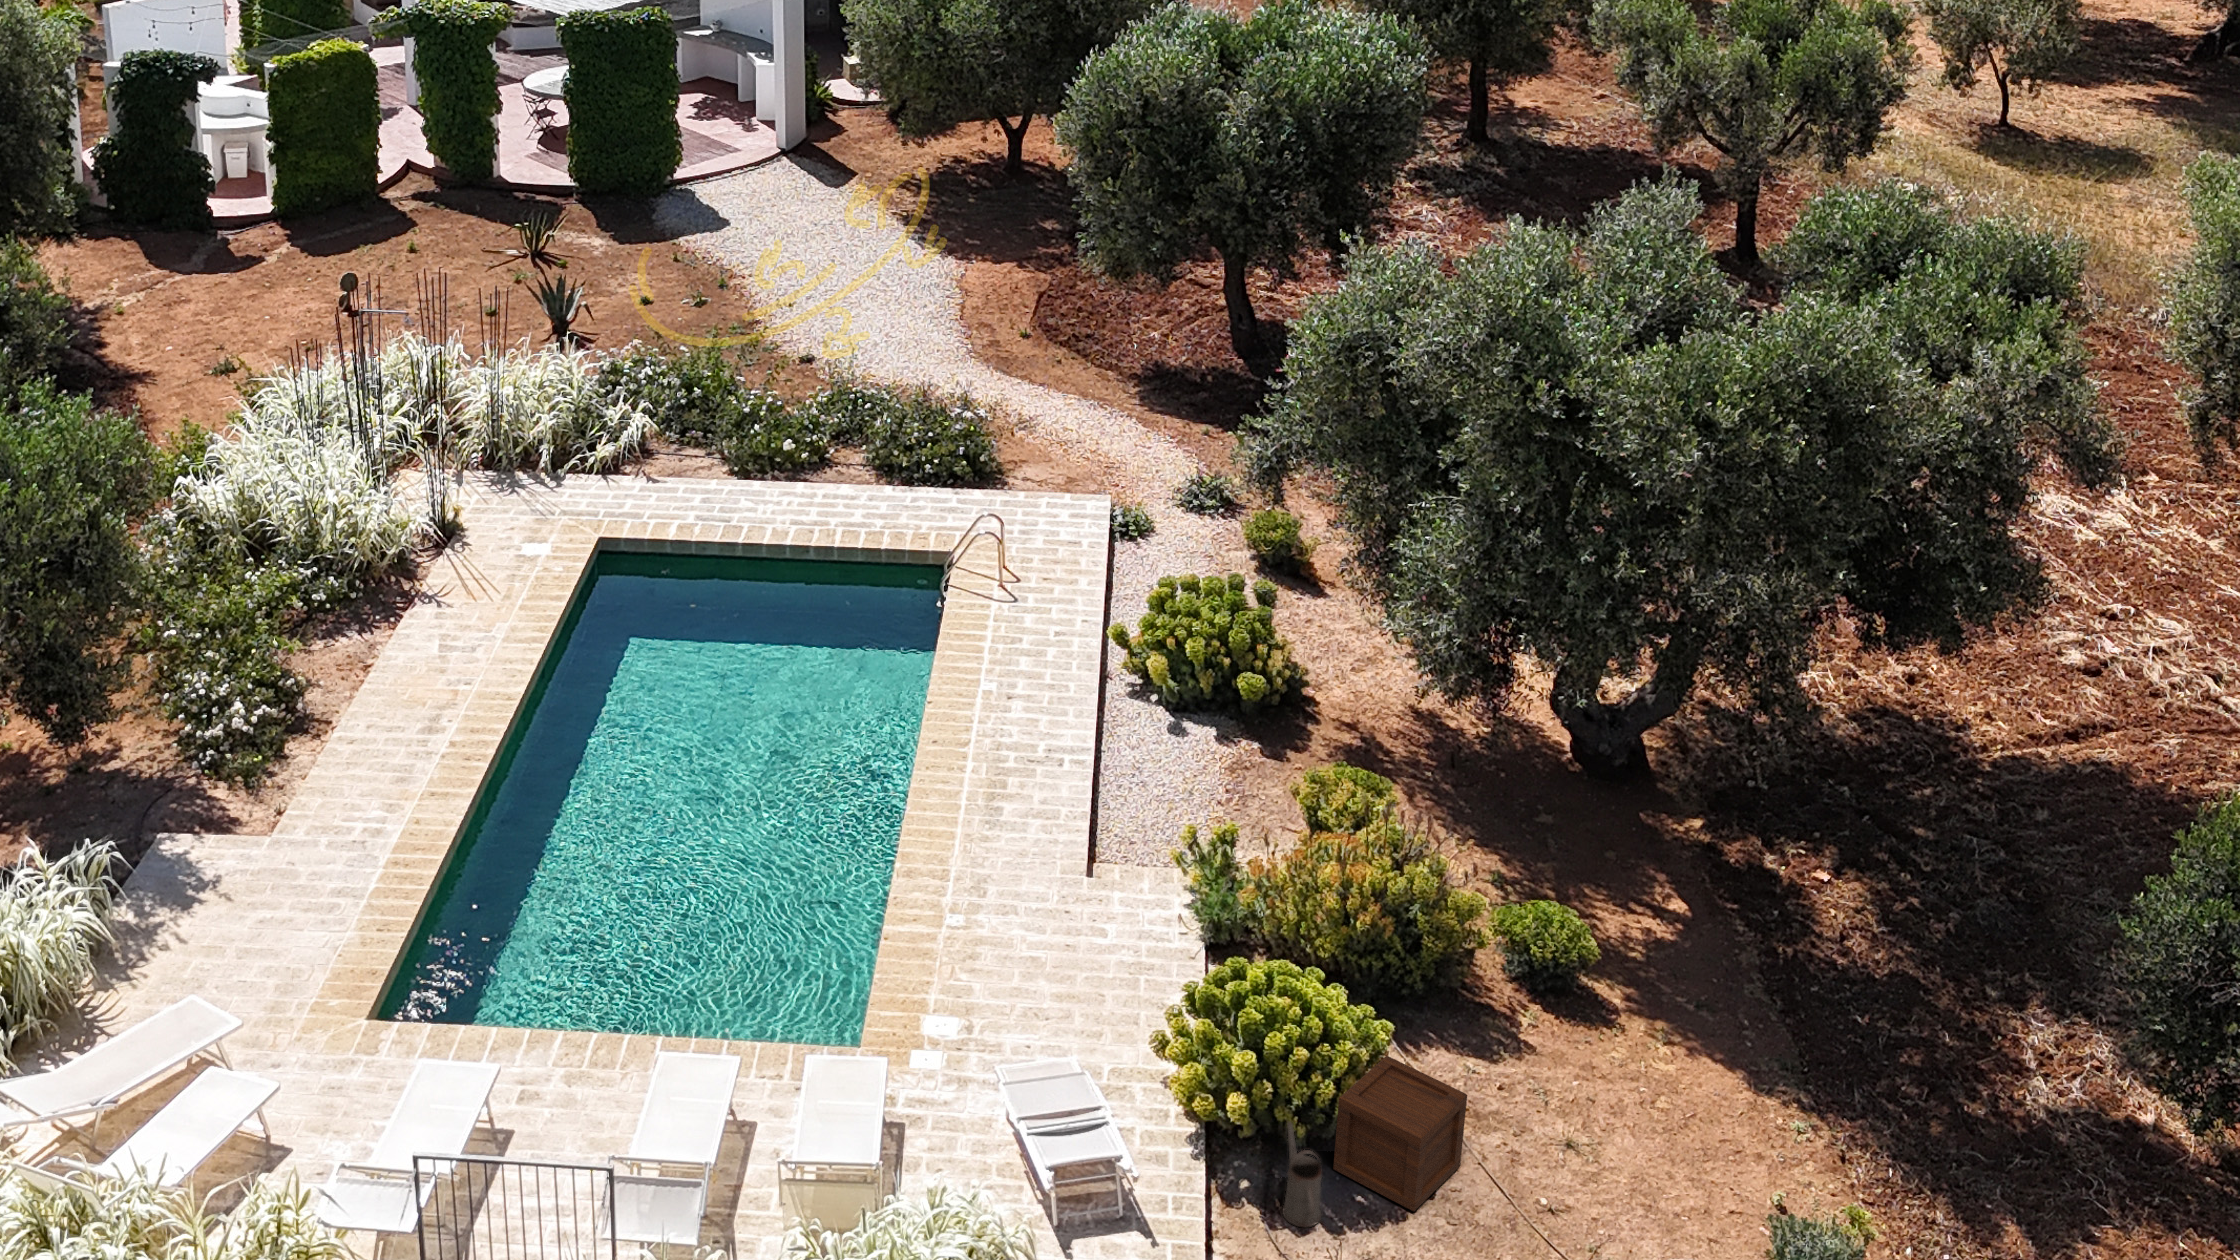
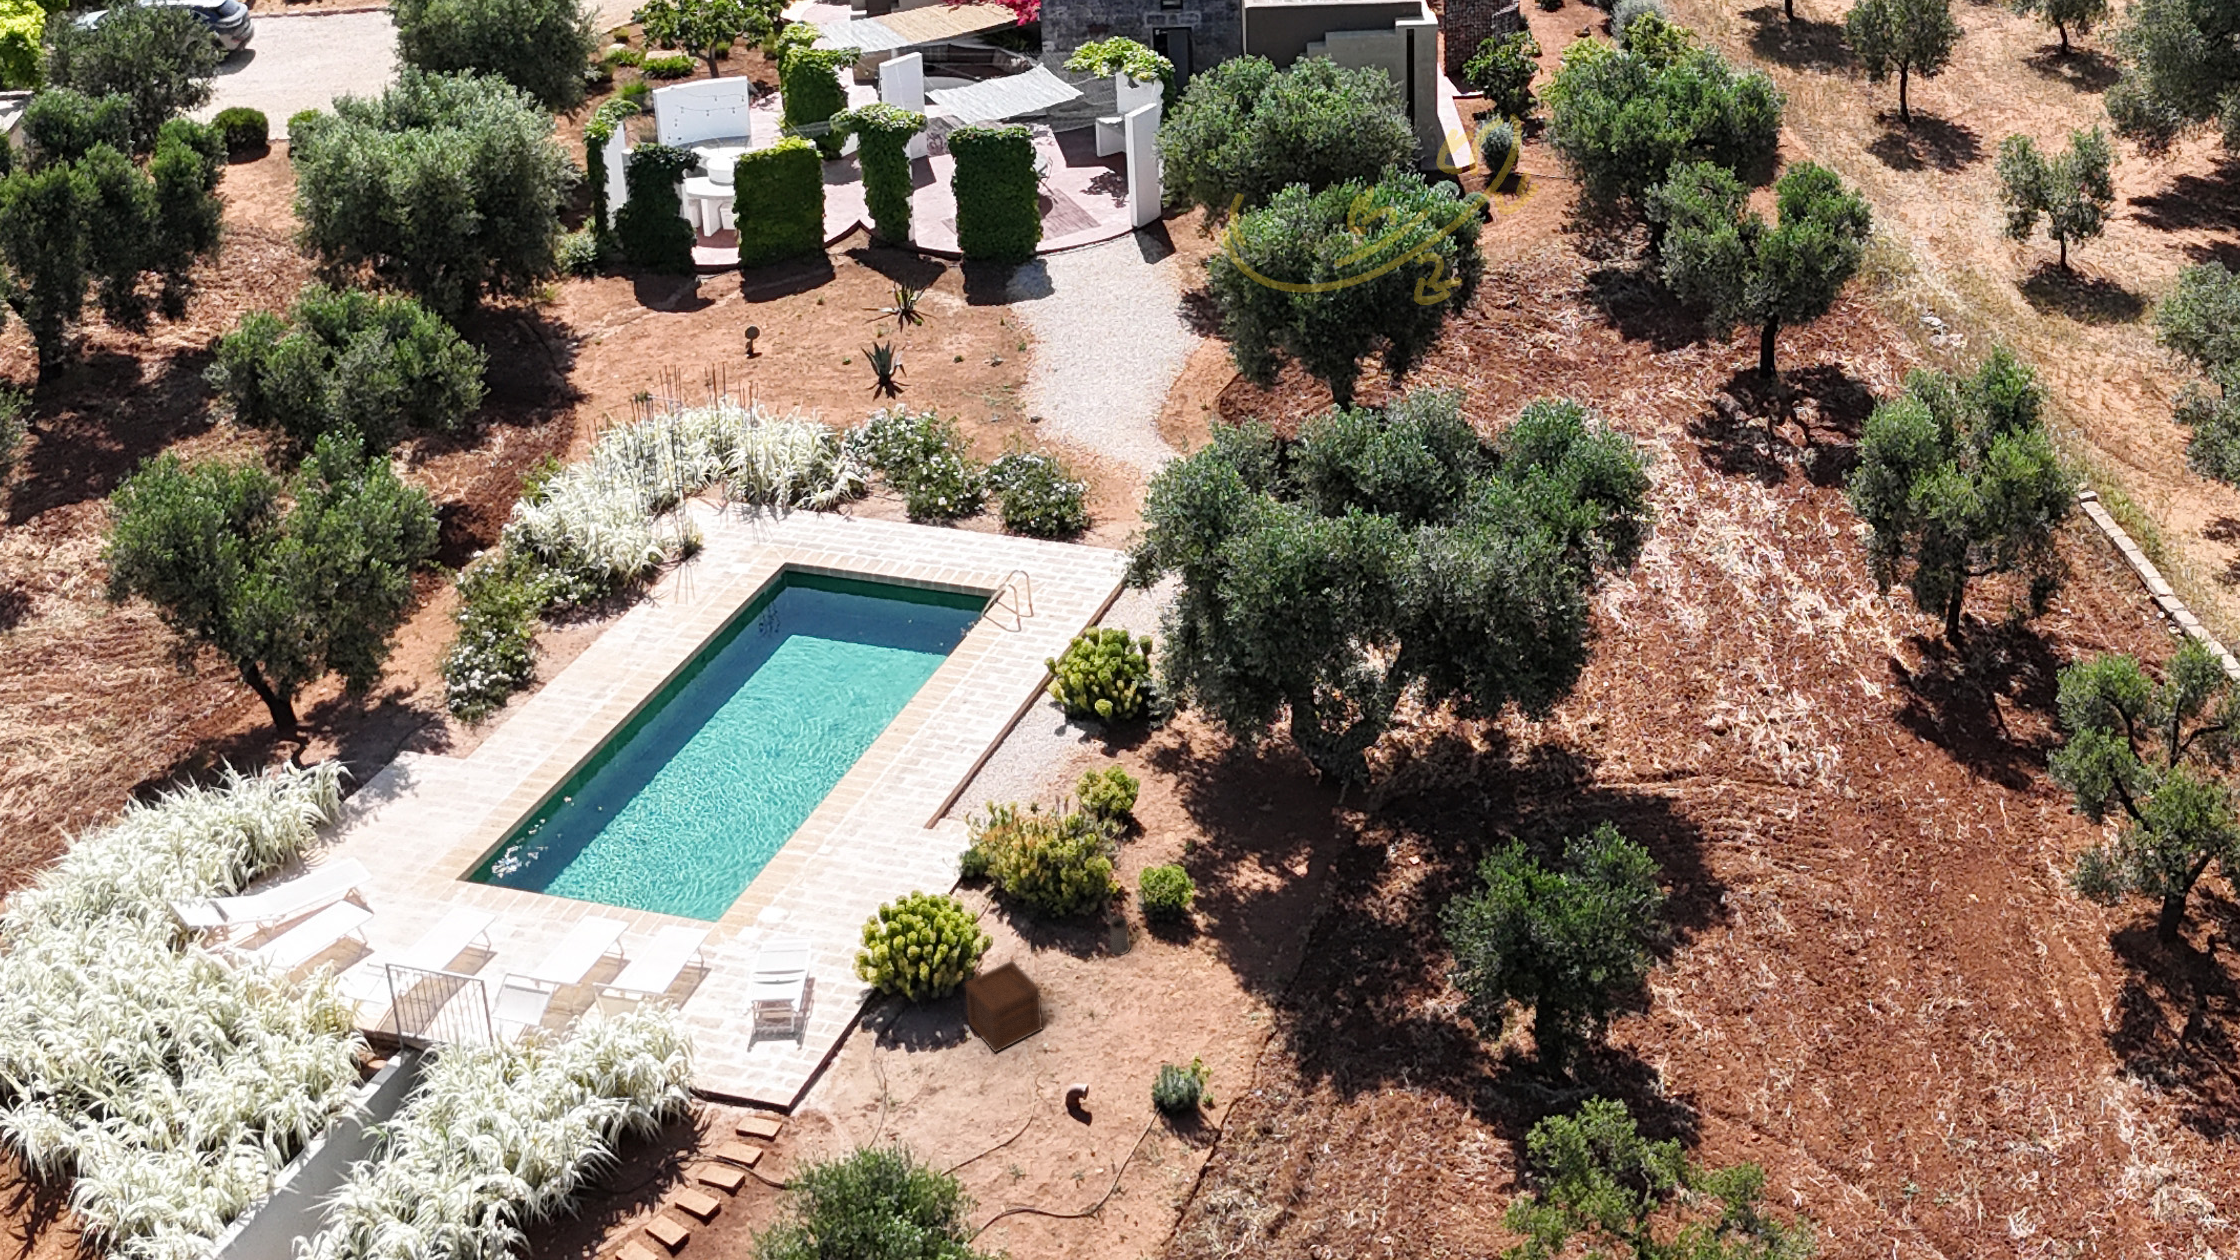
watering can: present [1282,1122,1322,1227] -> present [1104,902,1131,955]

